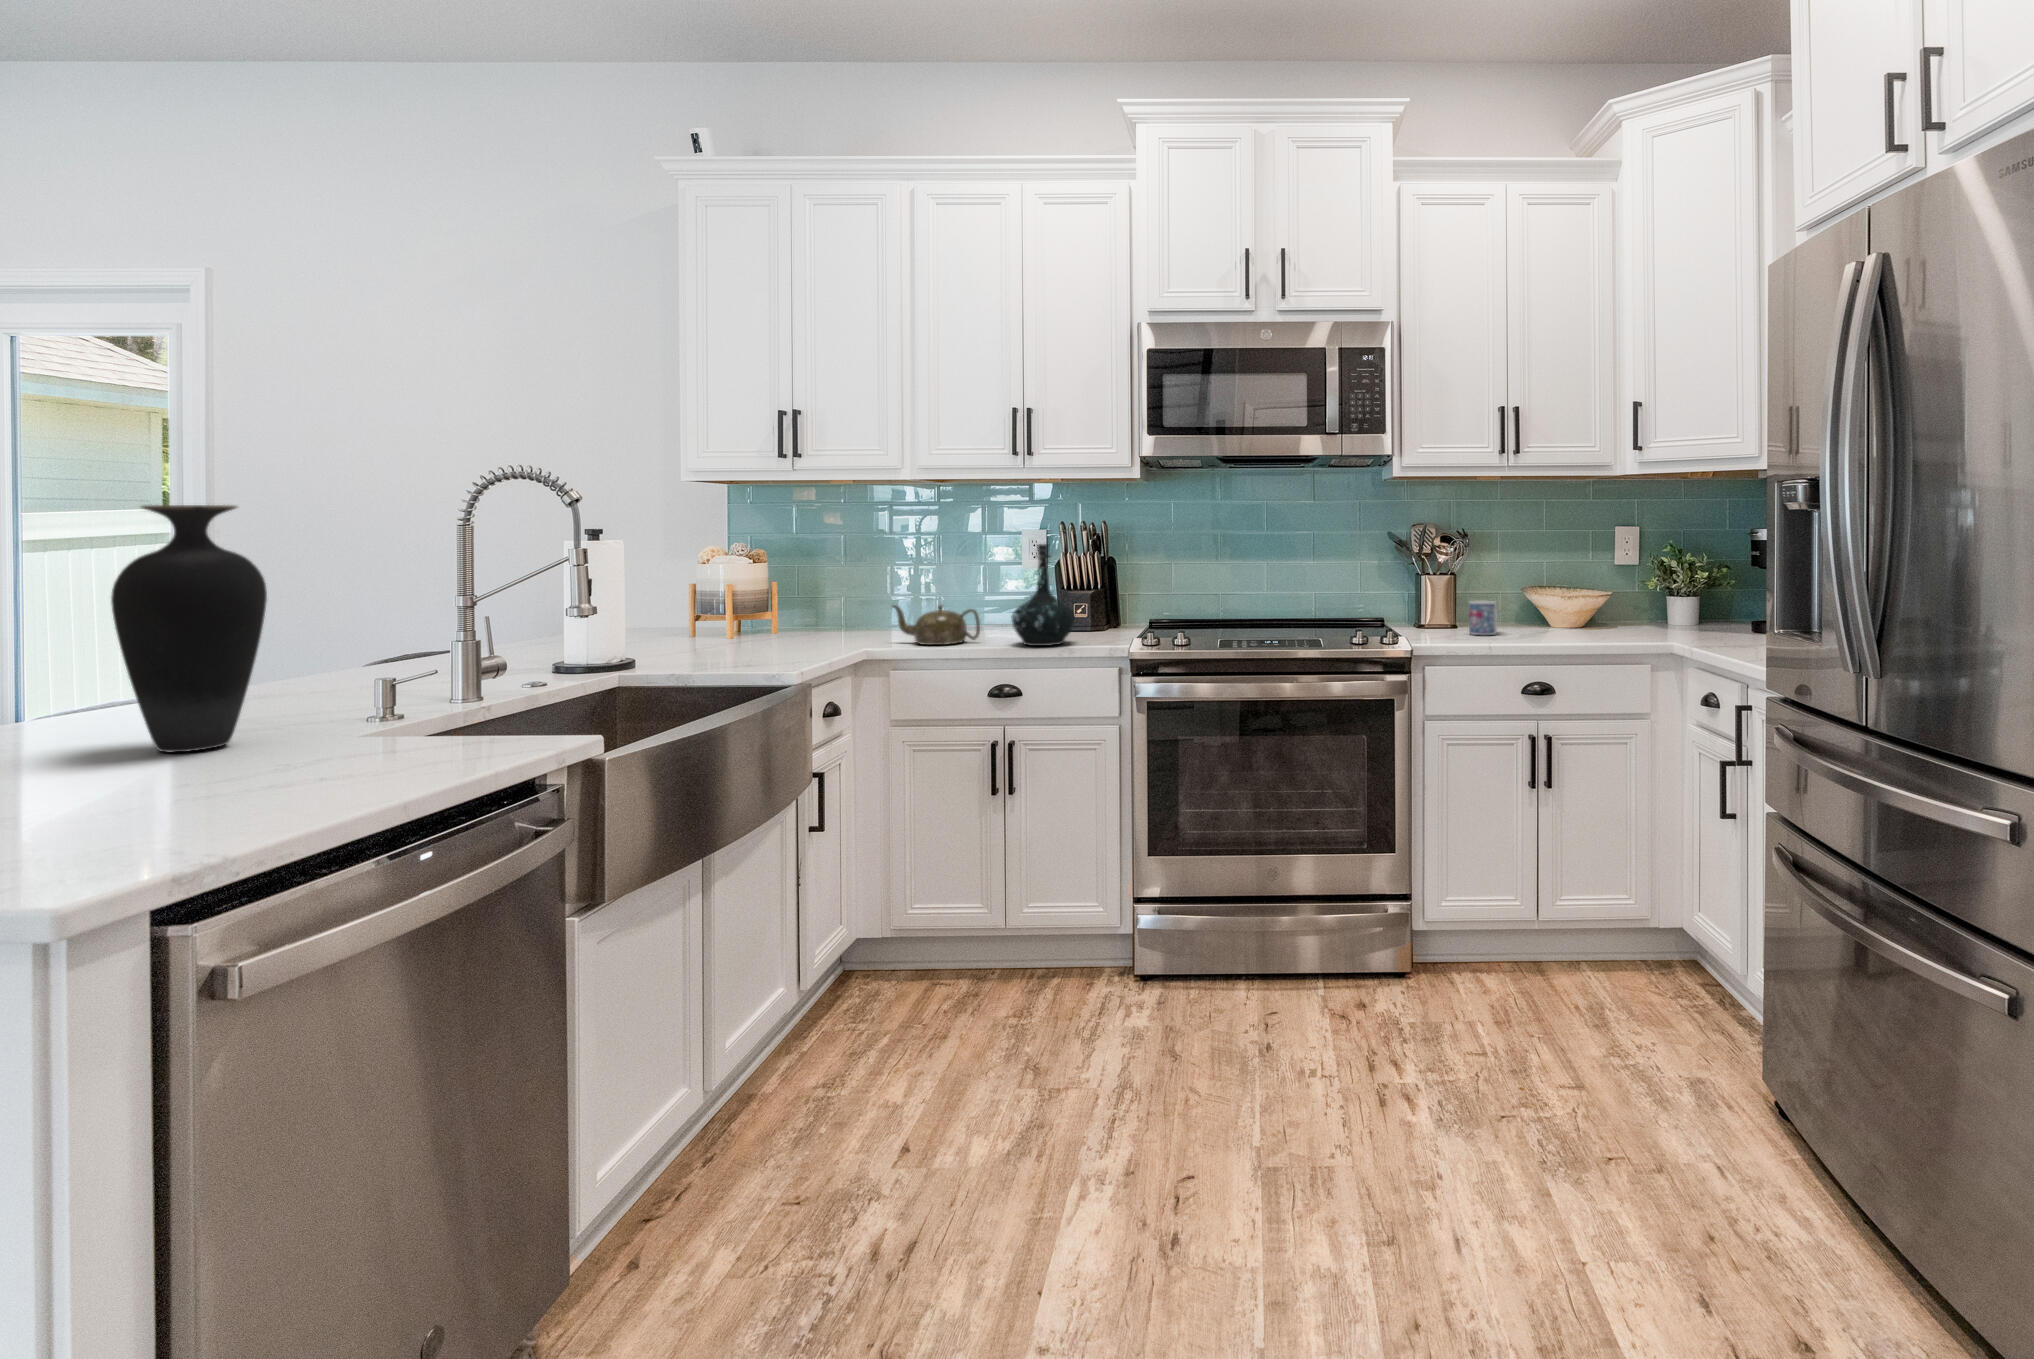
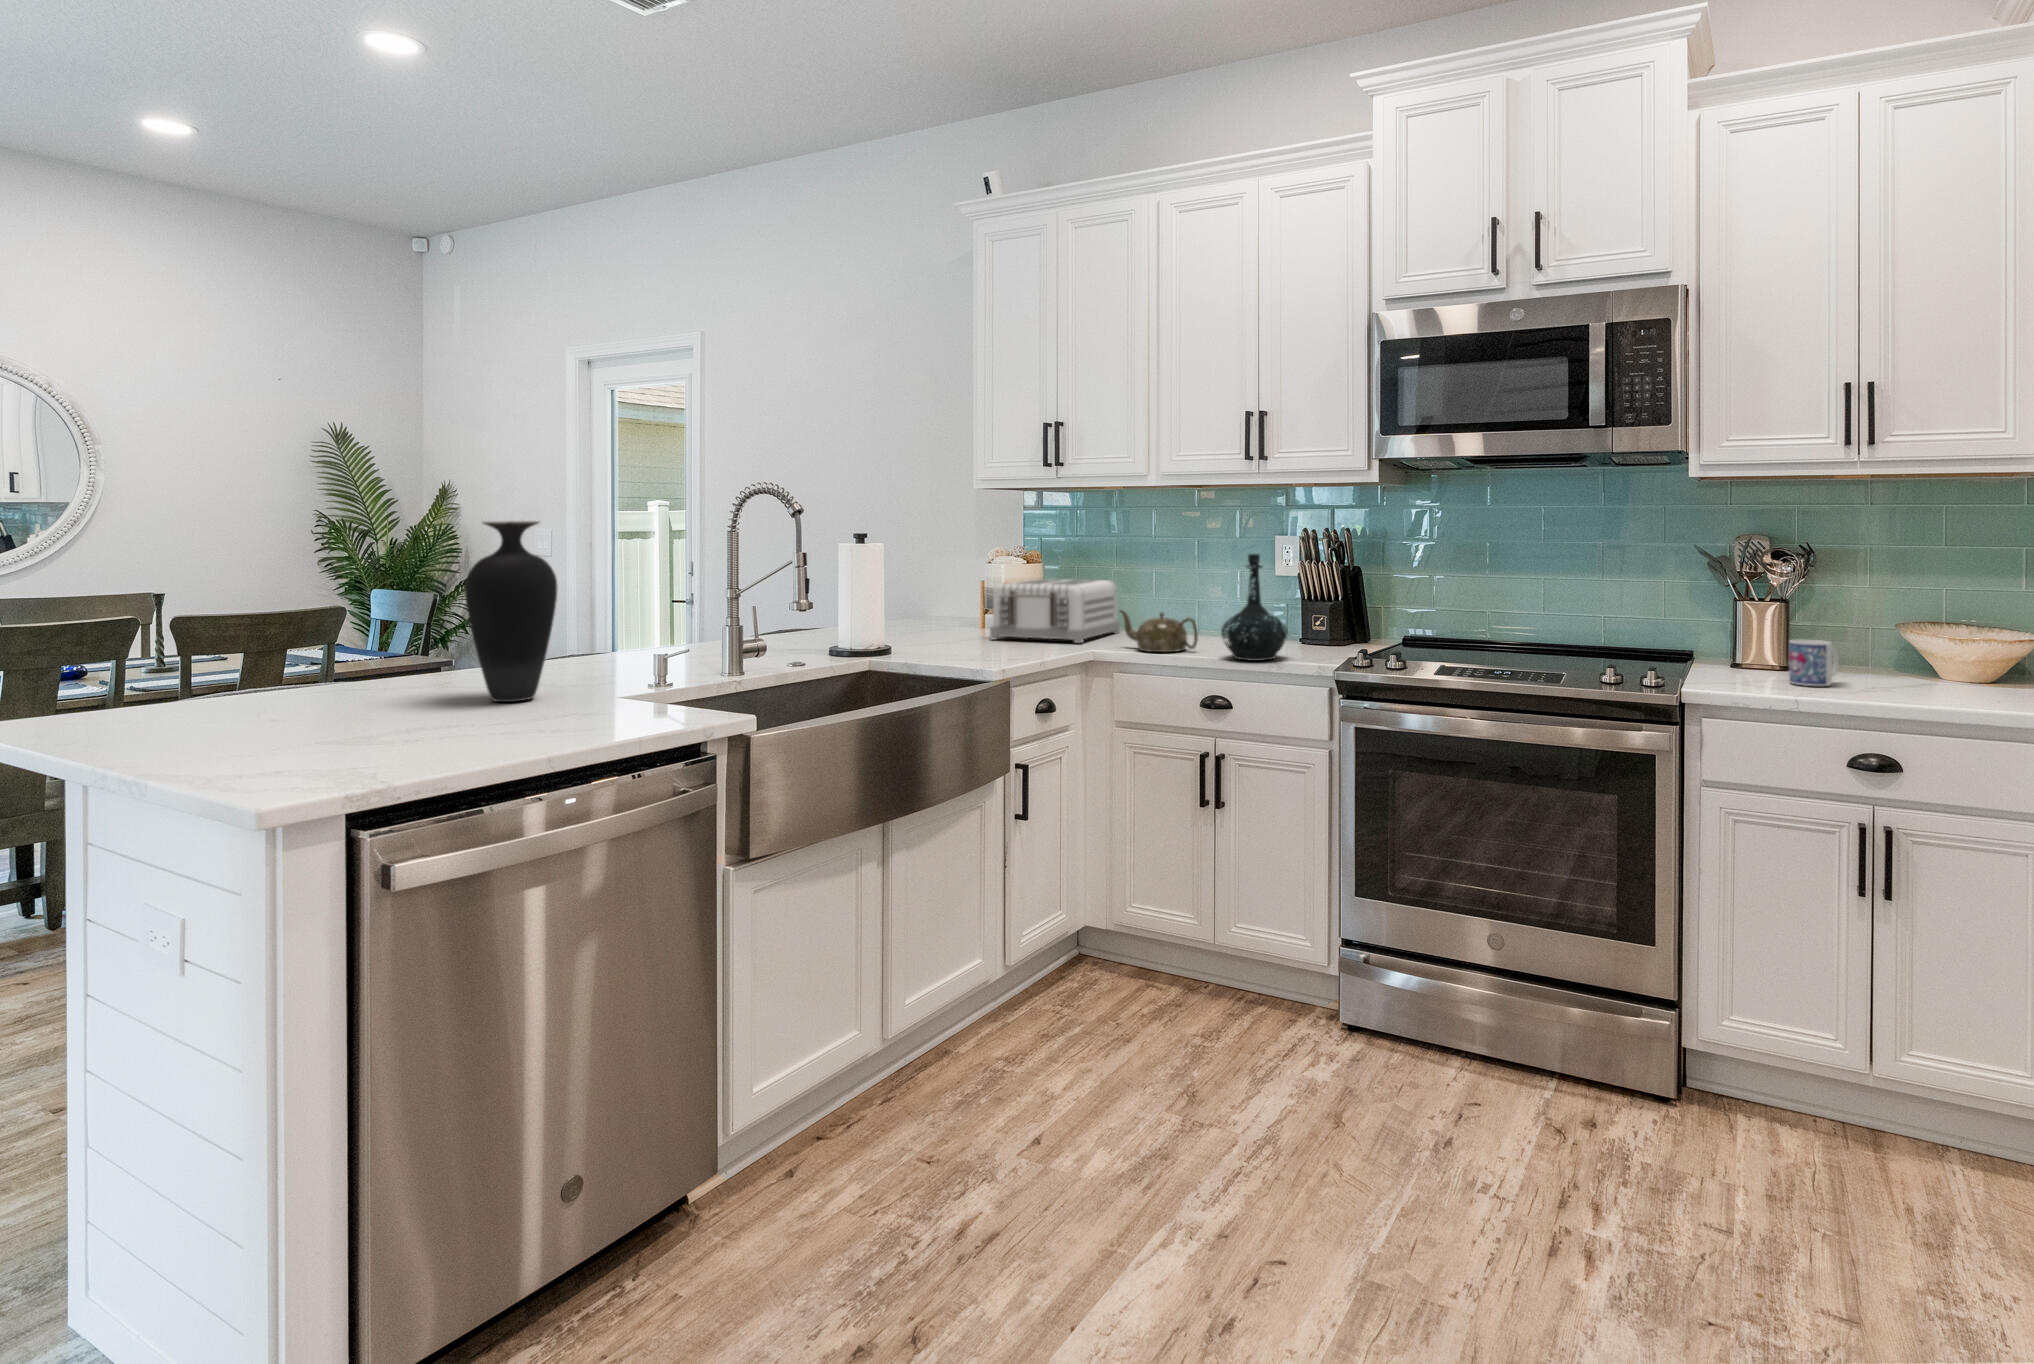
toaster: none [732,577,869,644] -> present [990,579,1120,643]

